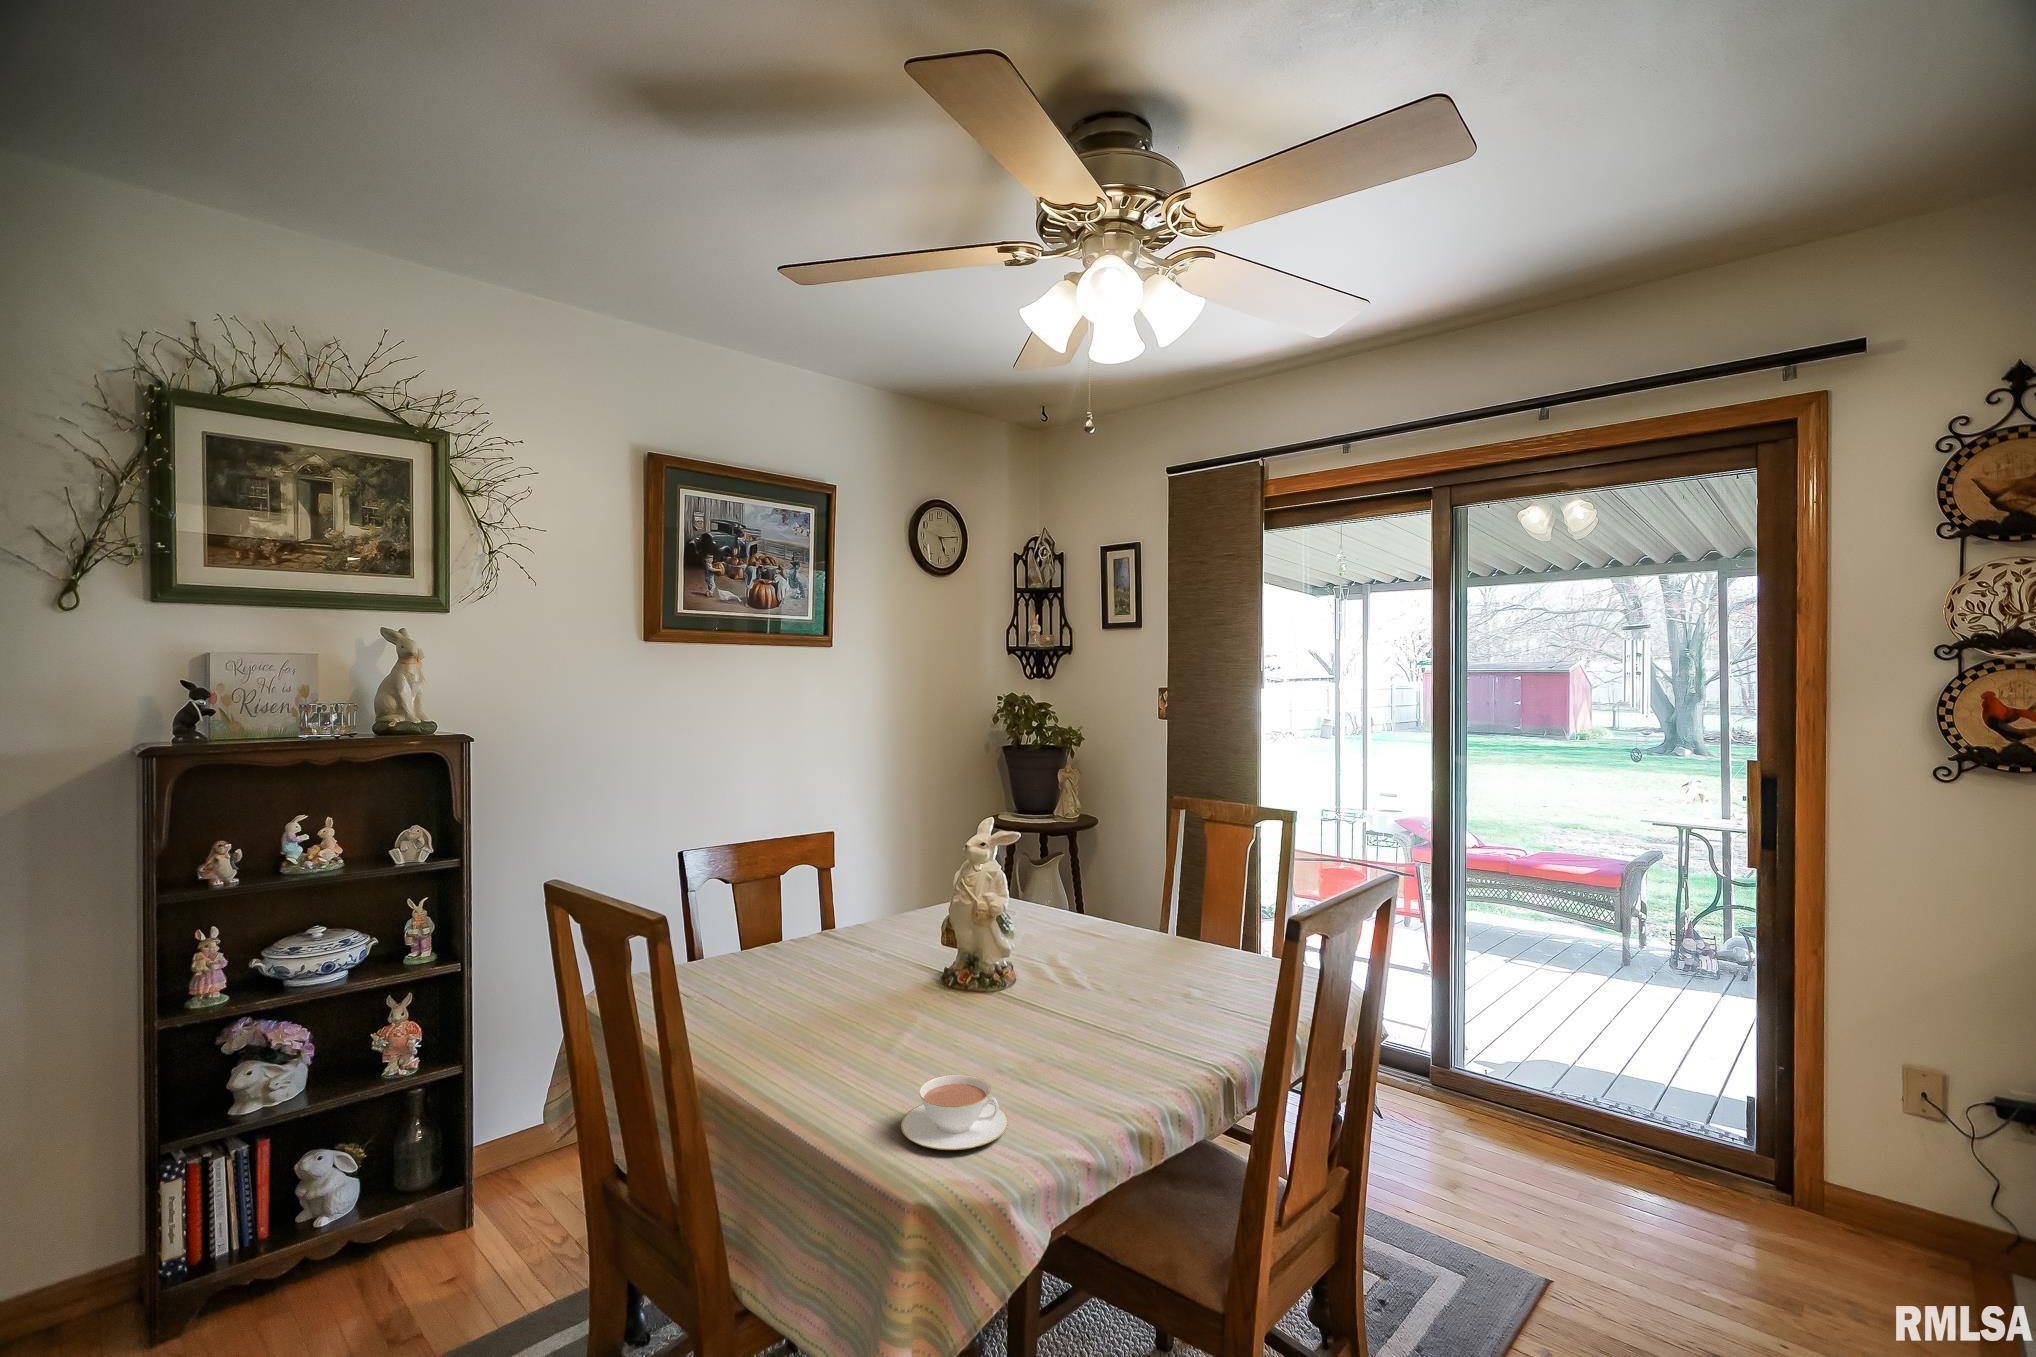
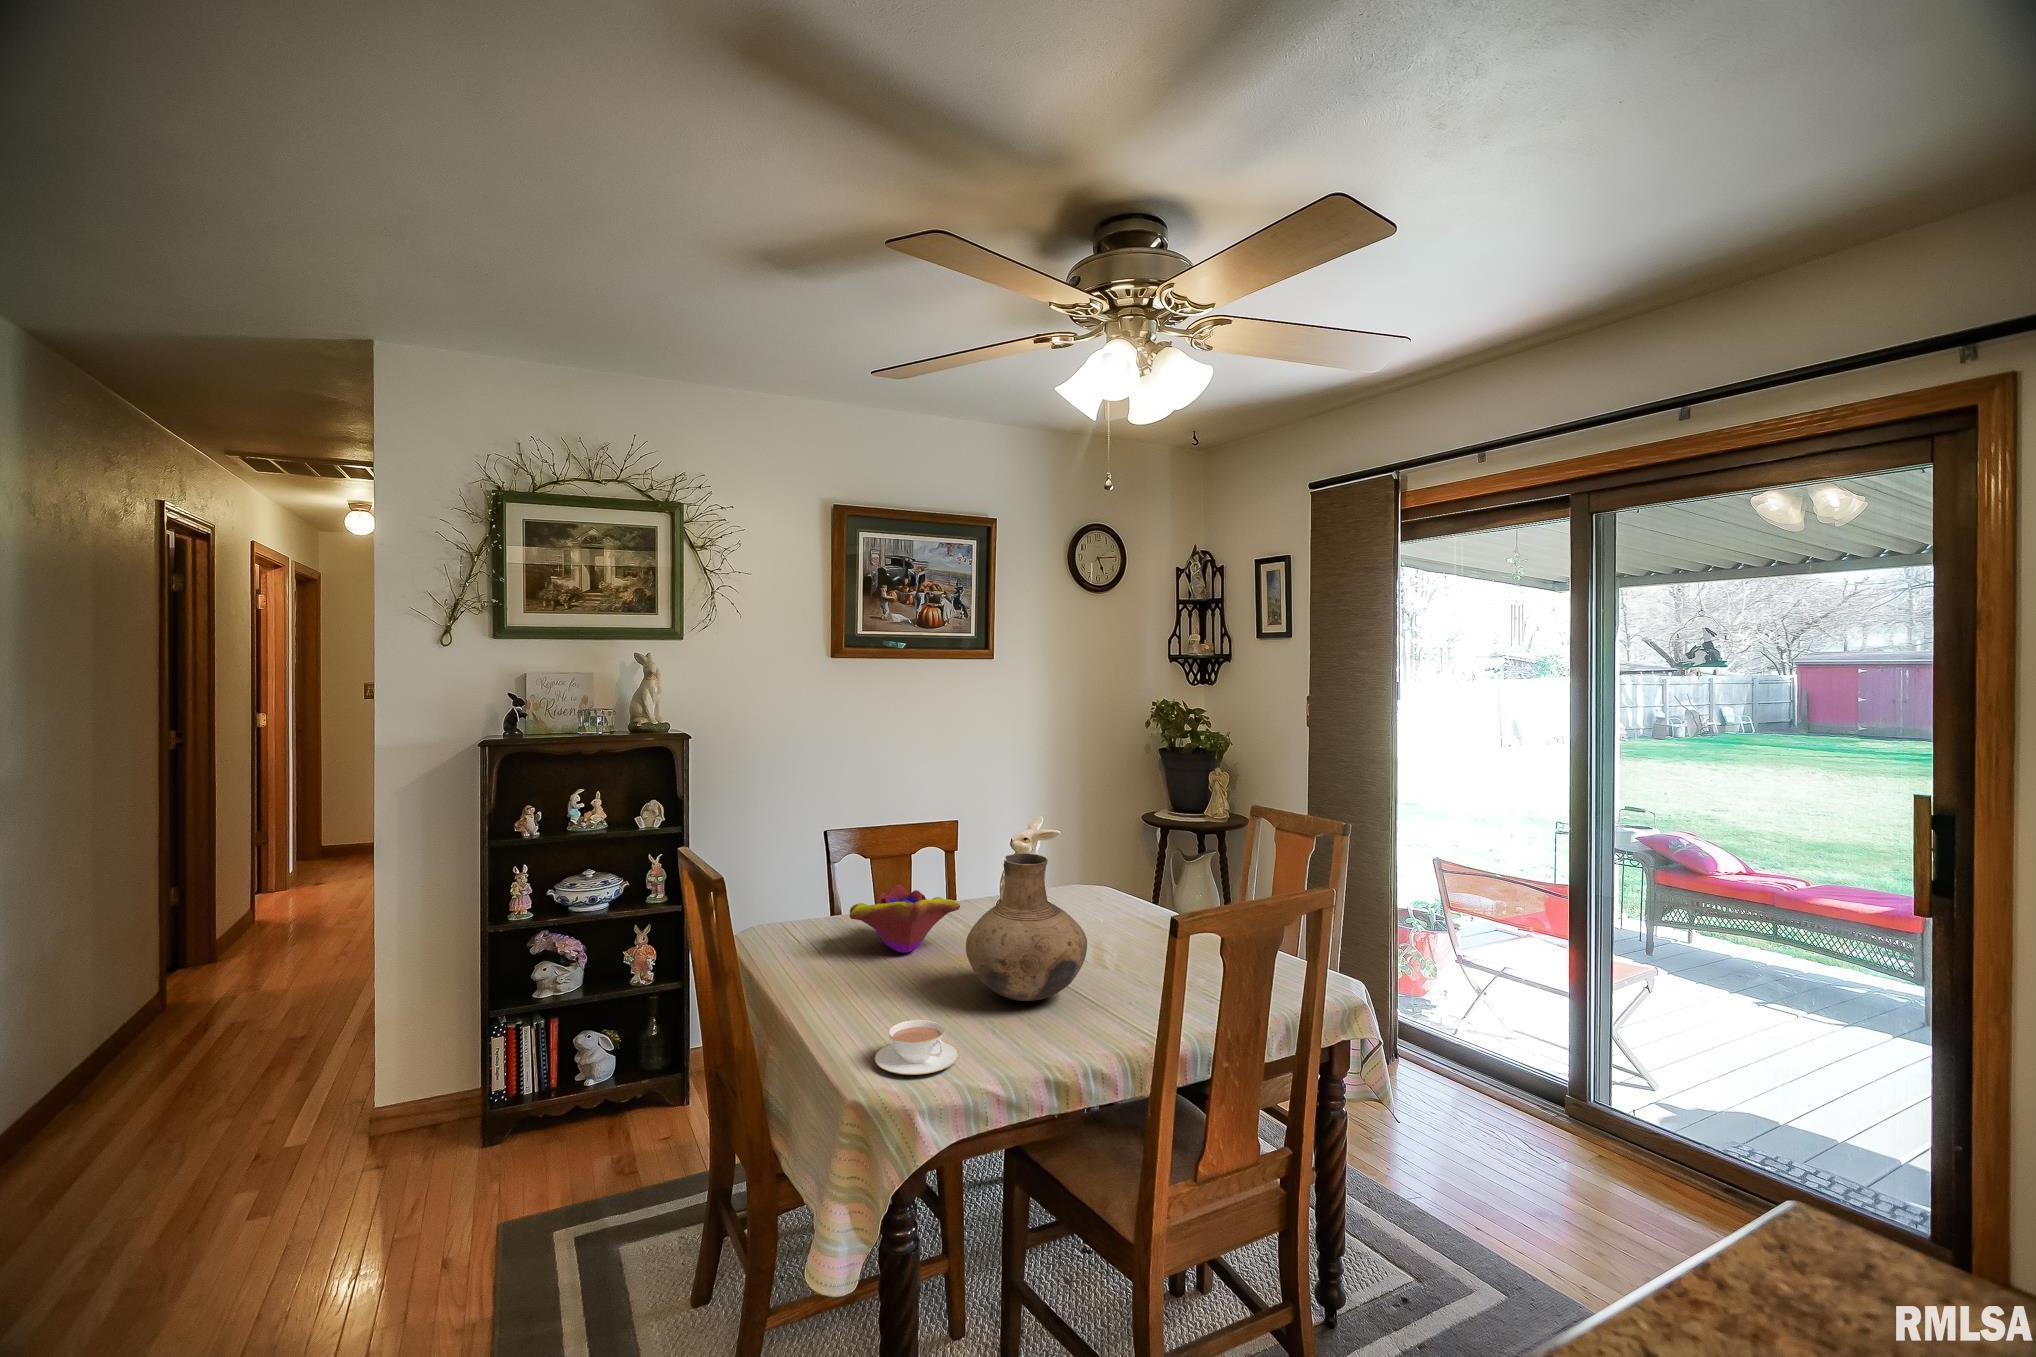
vase: none [949,858,1094,1035] -> present [966,854,1087,1001]
decorative bowl: none [755,909,898,993] -> present [849,884,960,953]

